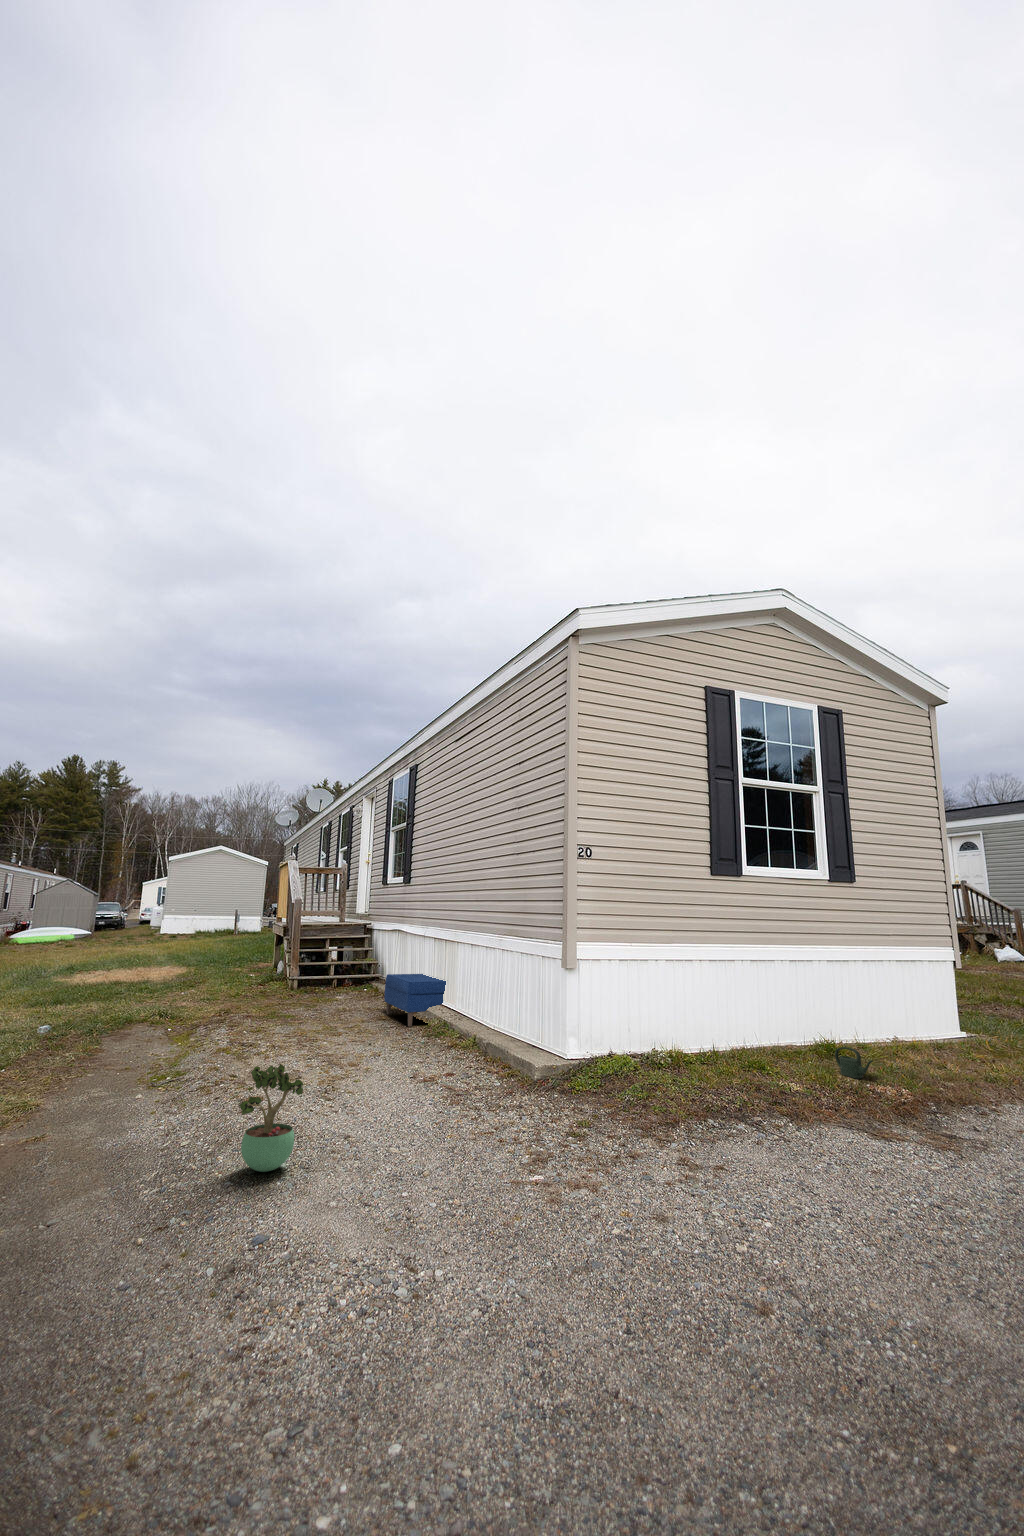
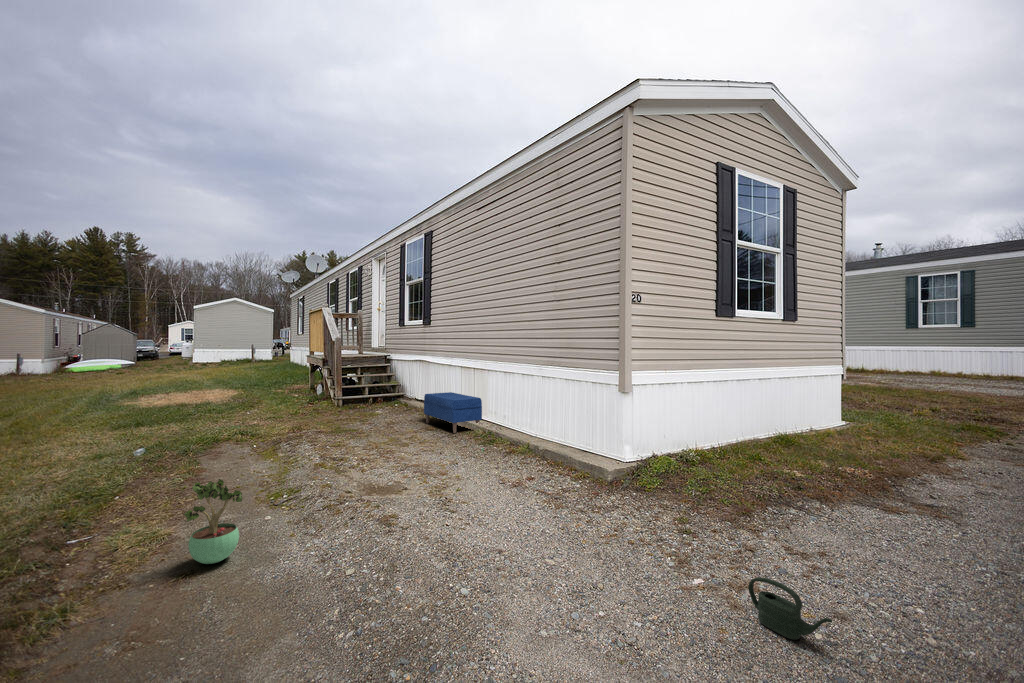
watering can: present [835,1047,873,1079] -> present [748,577,832,640]
potted plant: present [239,1064,304,1172] -> present [184,479,242,564]

